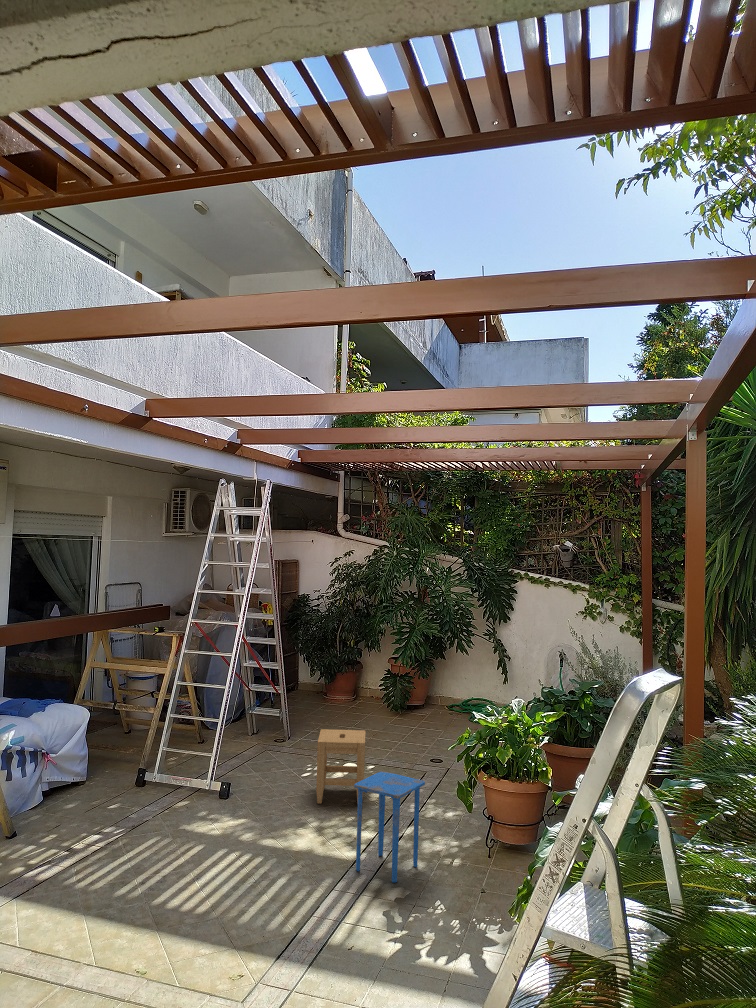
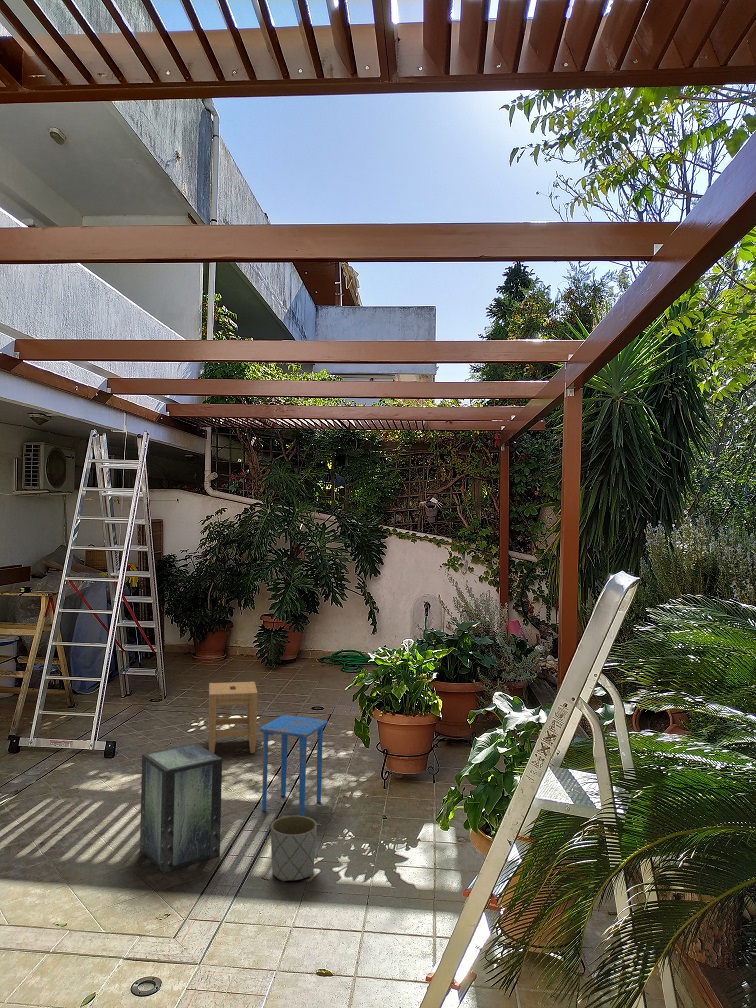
storage box: none [229,797,307,930] -> present [140,743,222,873]
planter: none [350,884,398,955] -> present [271,815,317,882]

